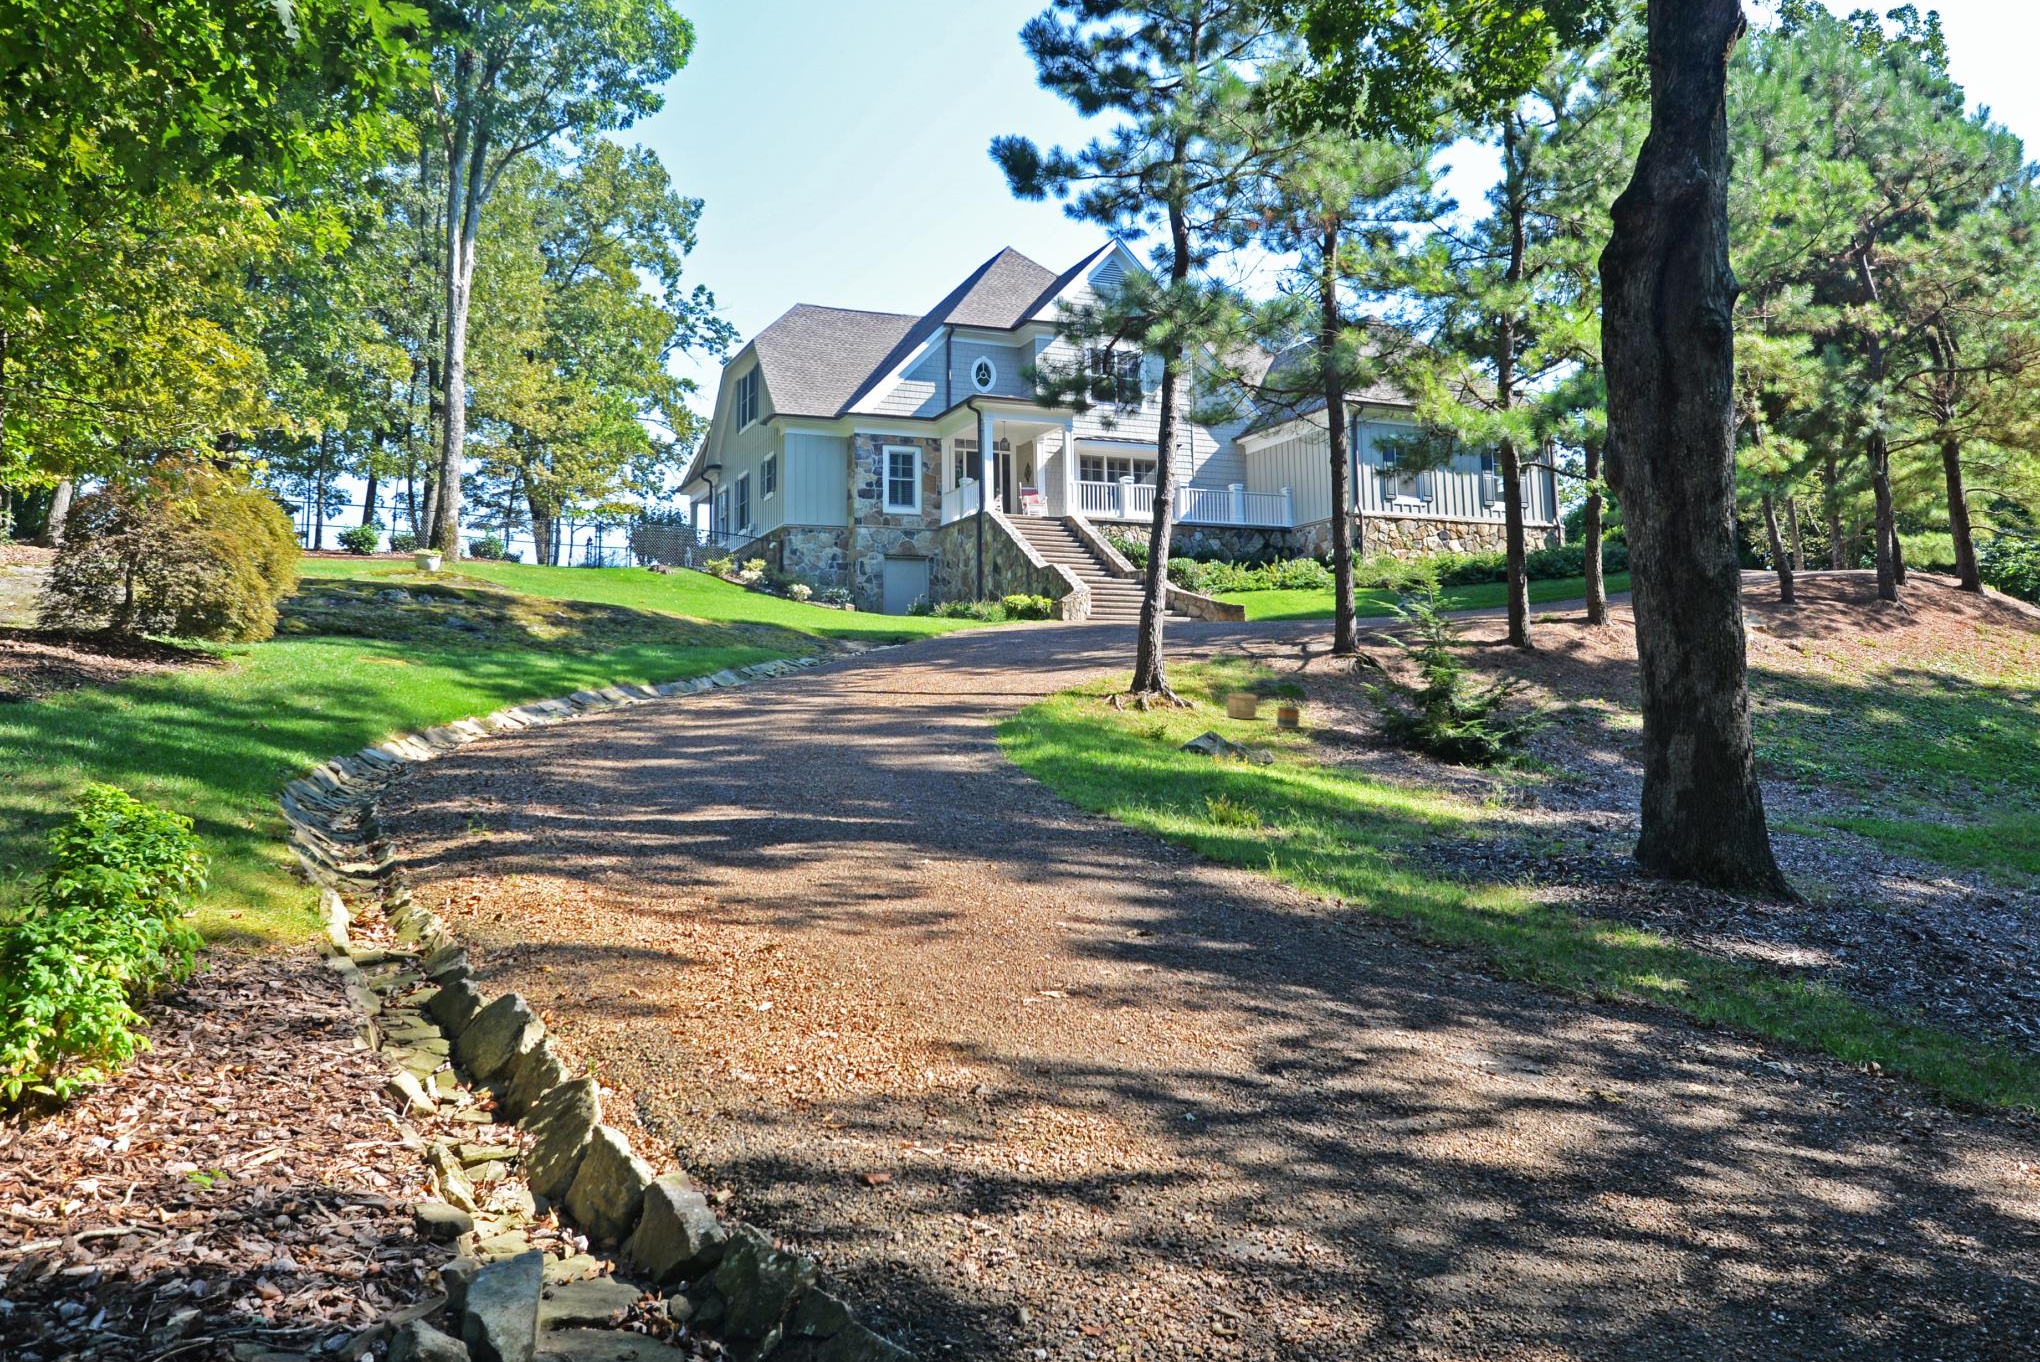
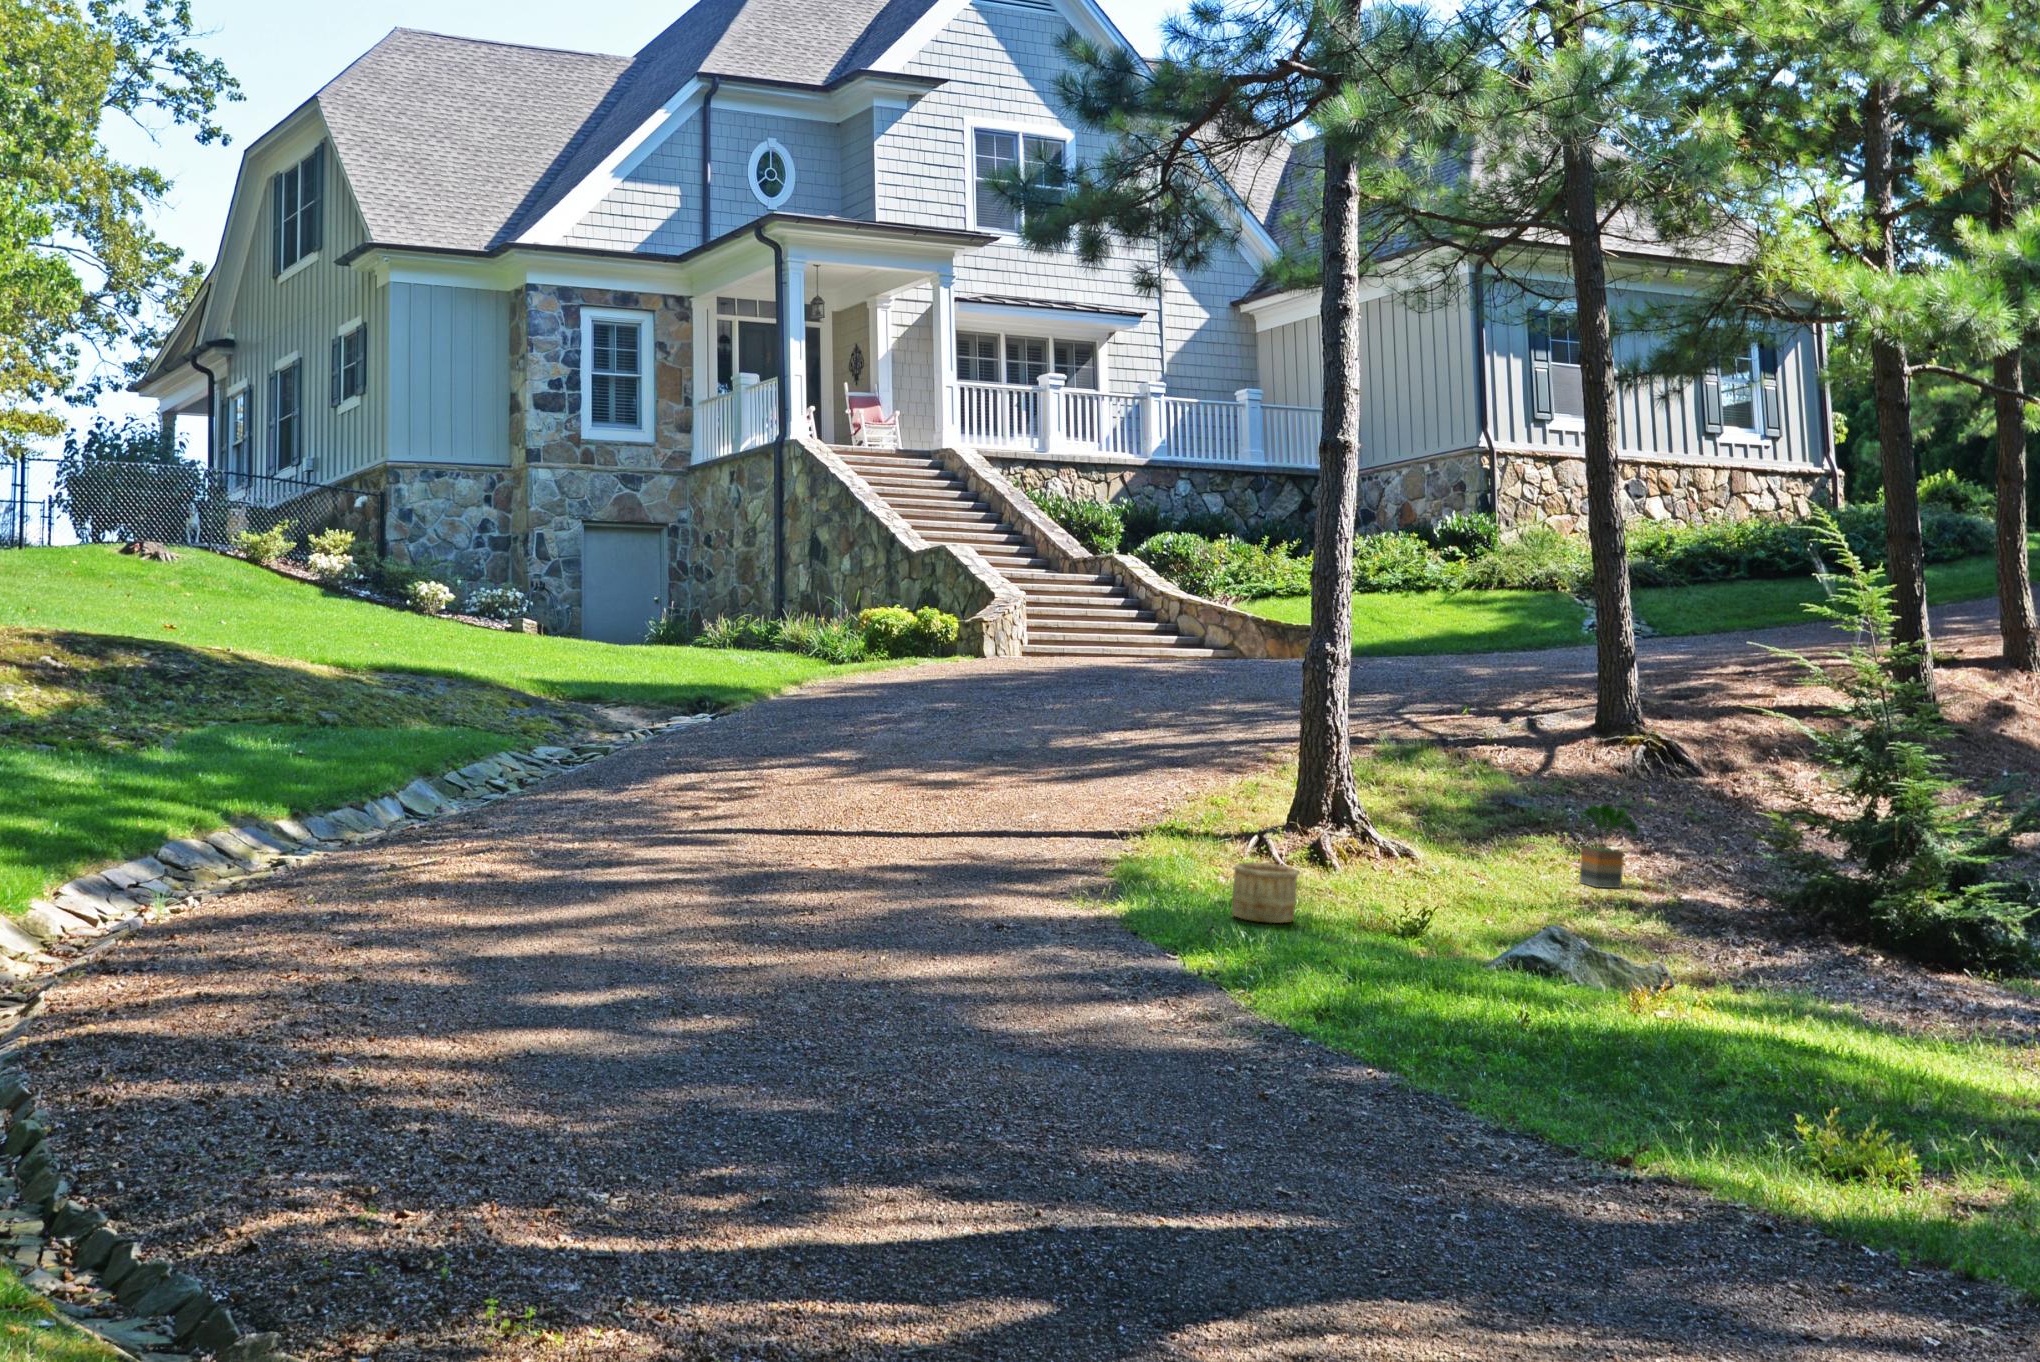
wooden bucket: present [1227,693,1257,719] -> present [1232,862,1299,923]

